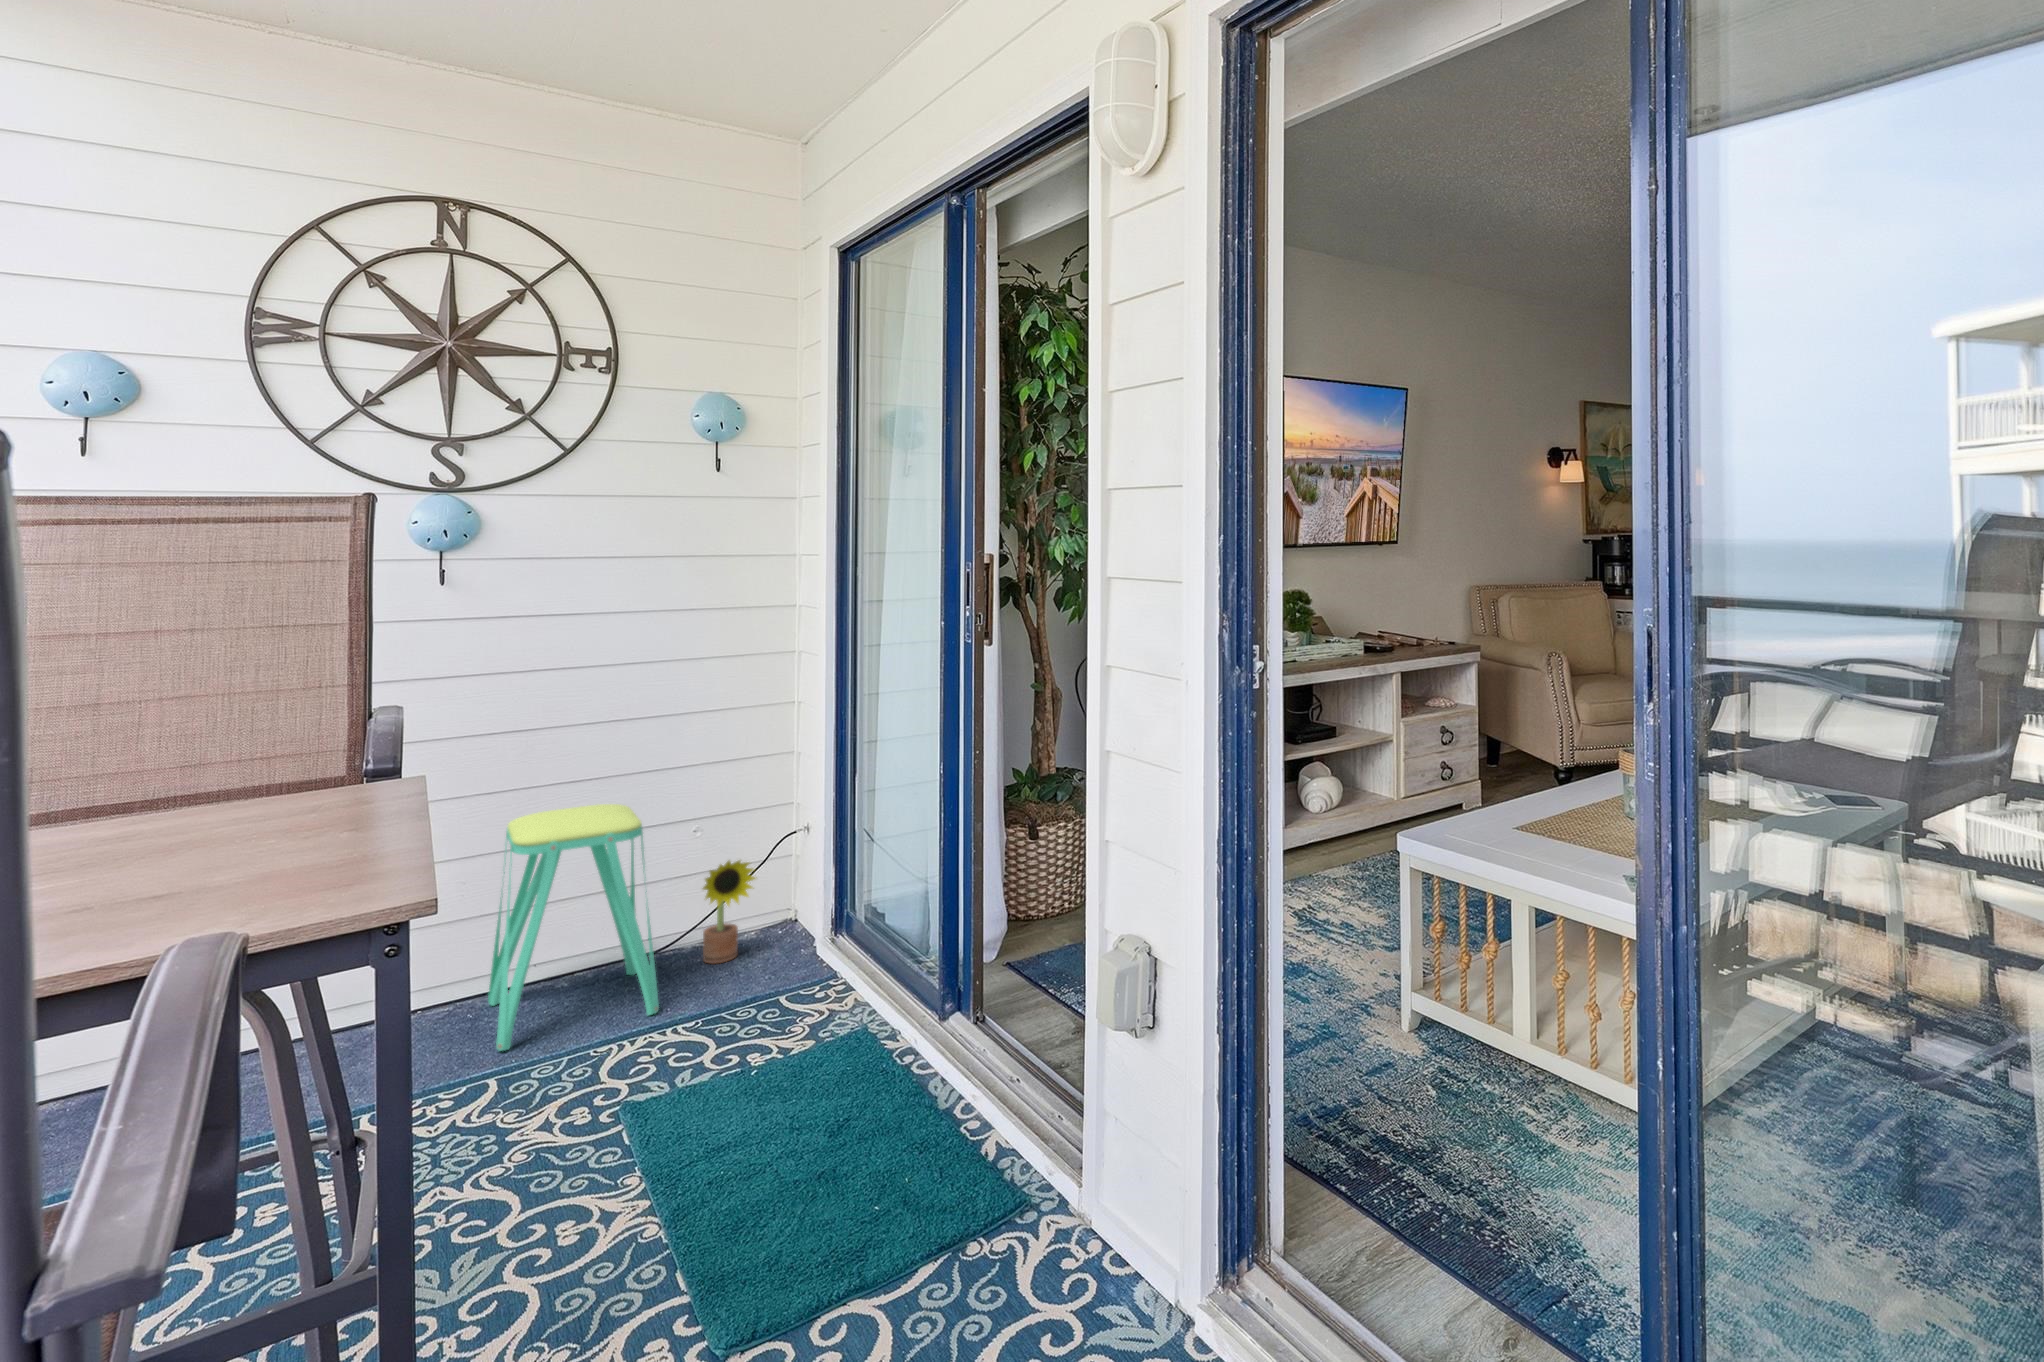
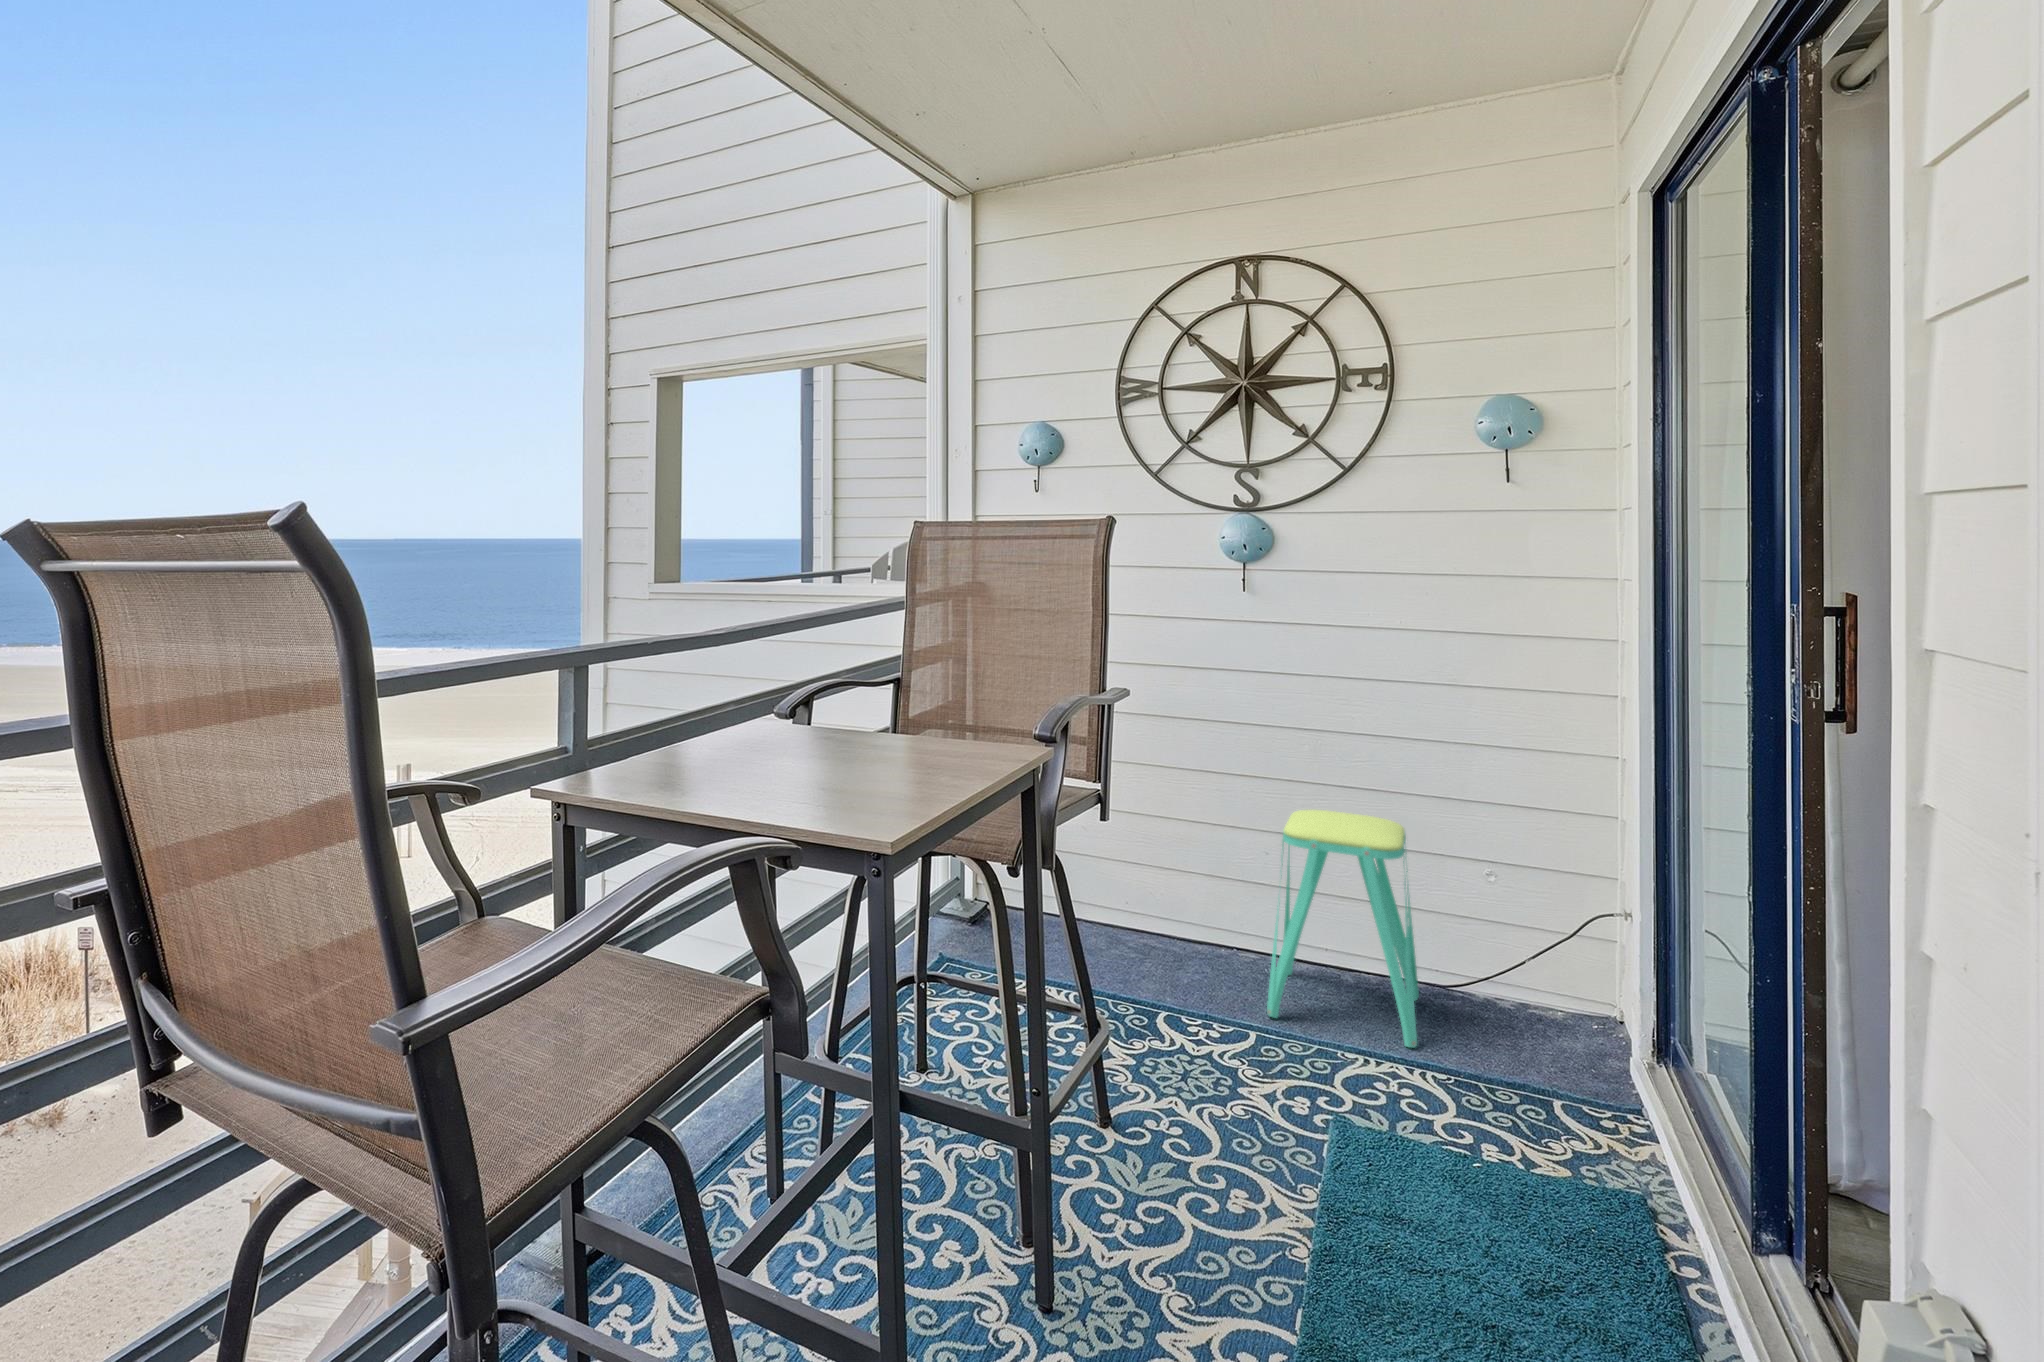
decorative plant: present [703,860,755,963] -> none [1480,915,1552,1030]

